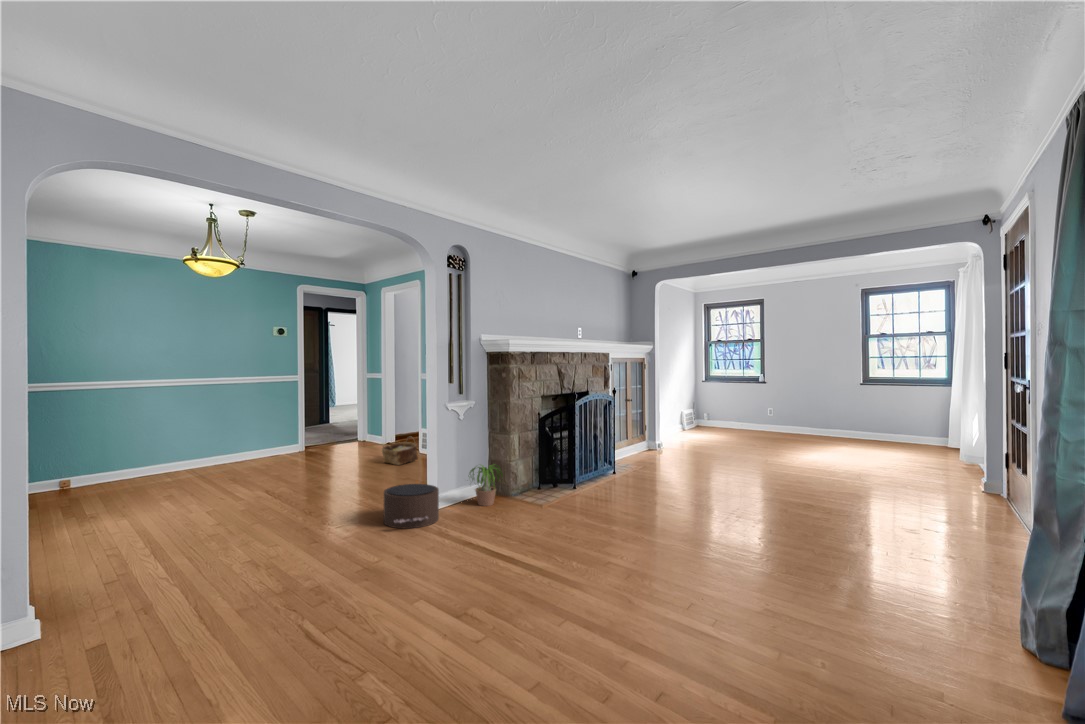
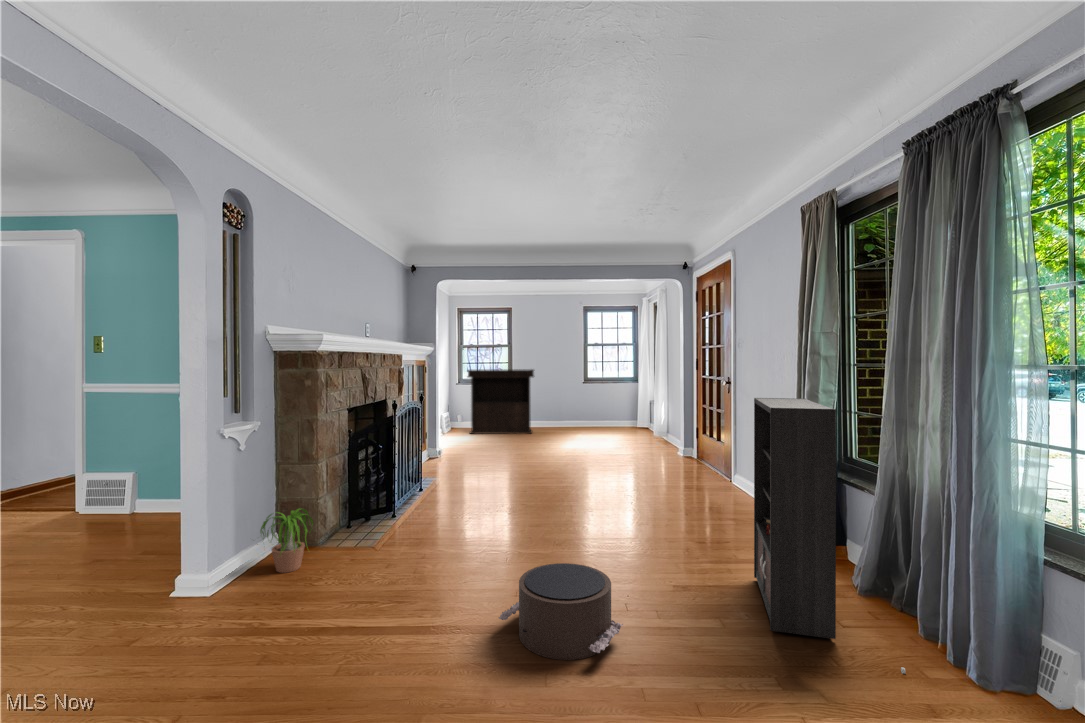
console table: none [708,367,784,438] -> present [468,369,534,434]
bookcase: none [785,405,887,662] -> present [754,398,905,674]
woven basket: present [382,438,418,465] -> none [50,481,121,529]
pouf: present [384,484,439,528] -> present [499,563,623,660]

